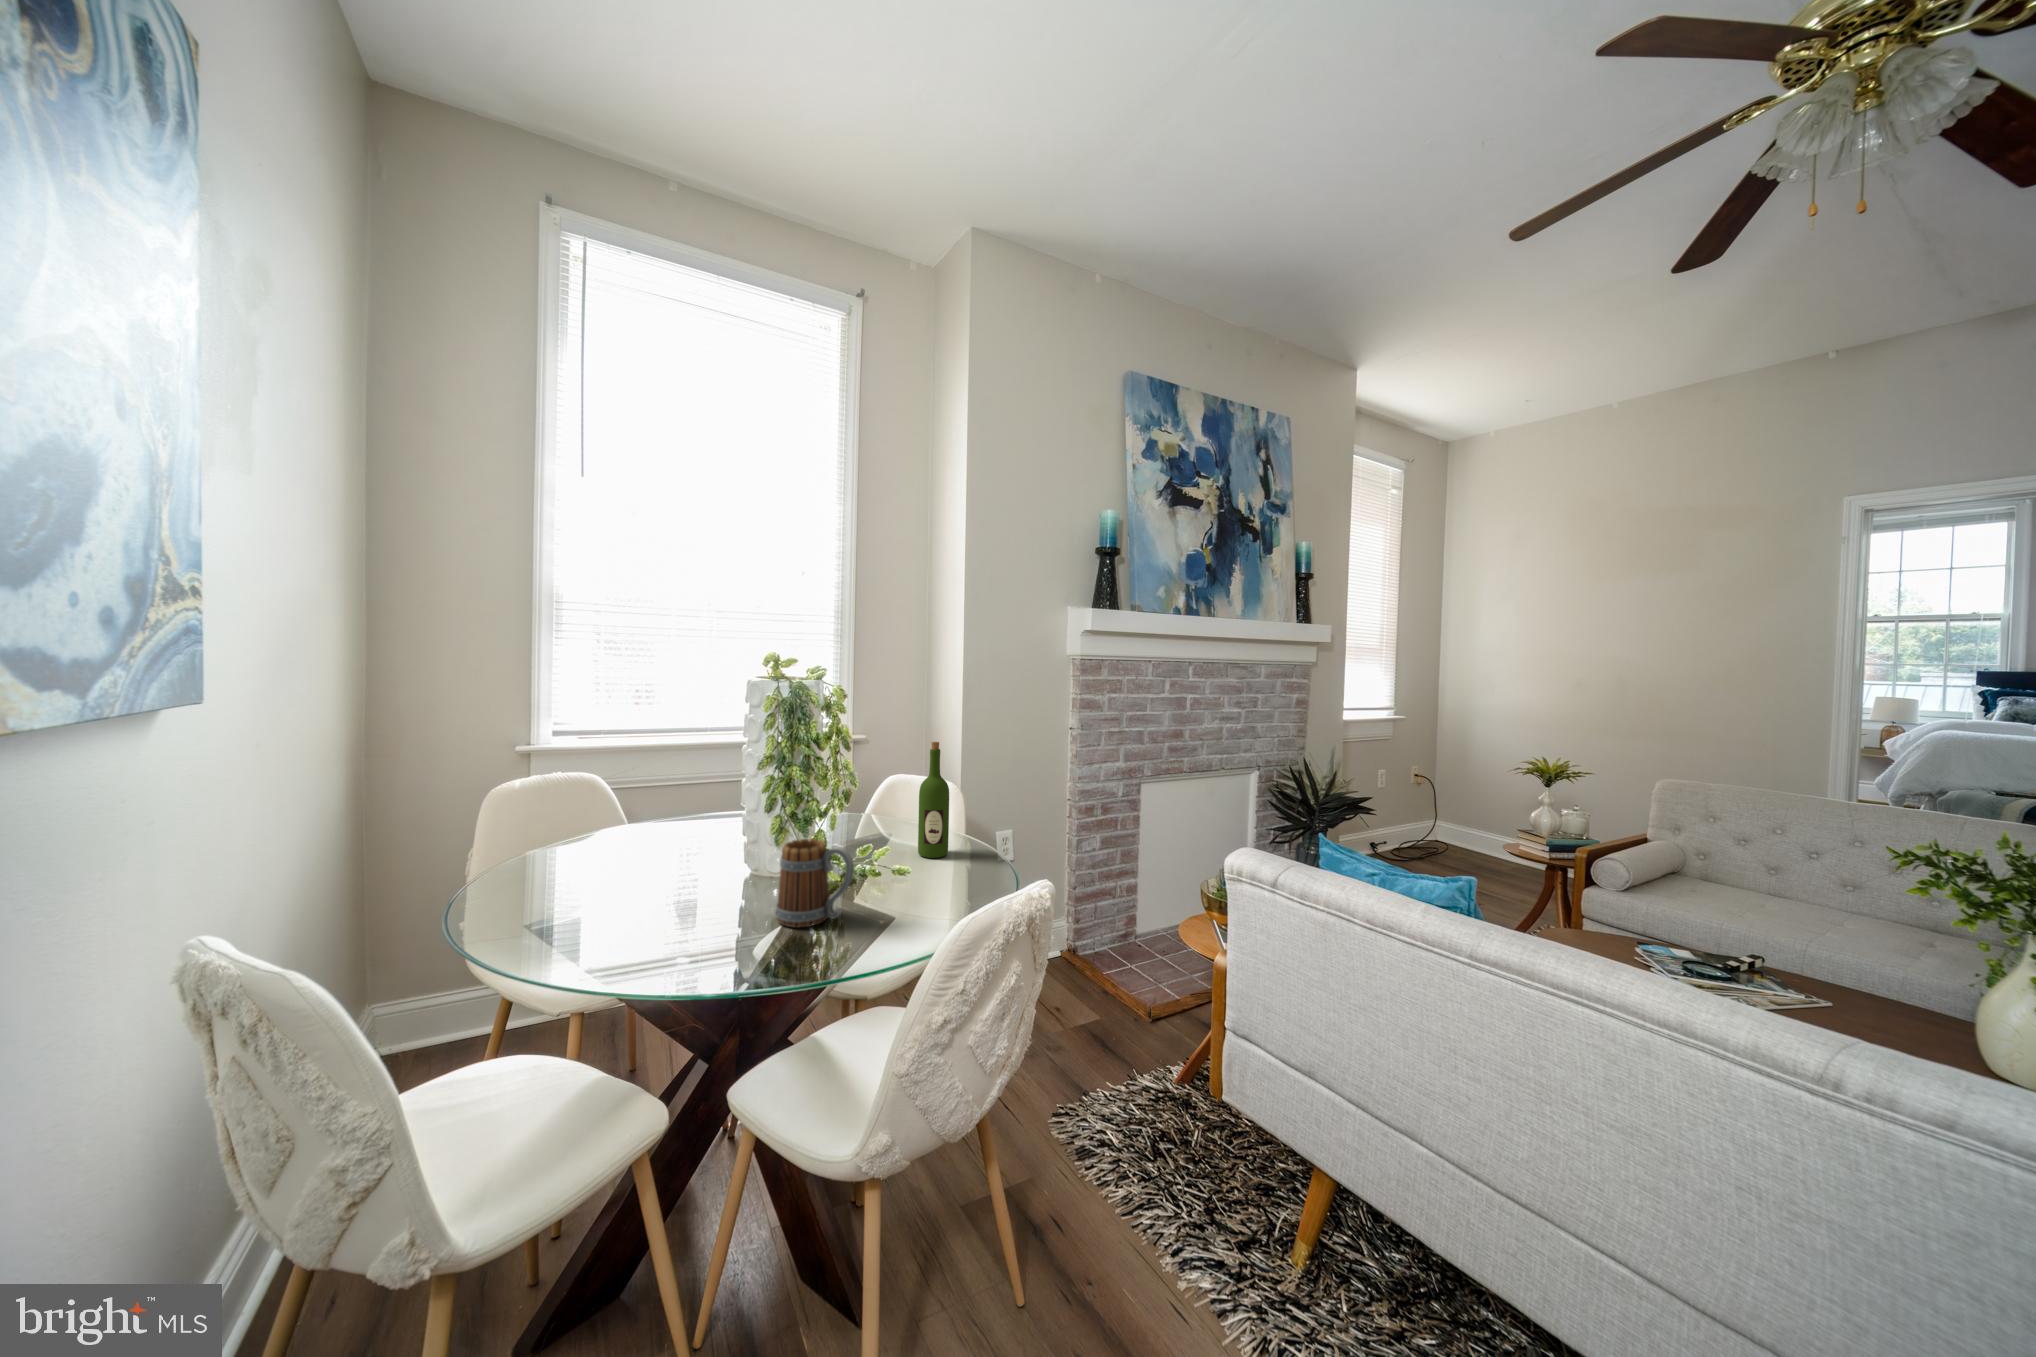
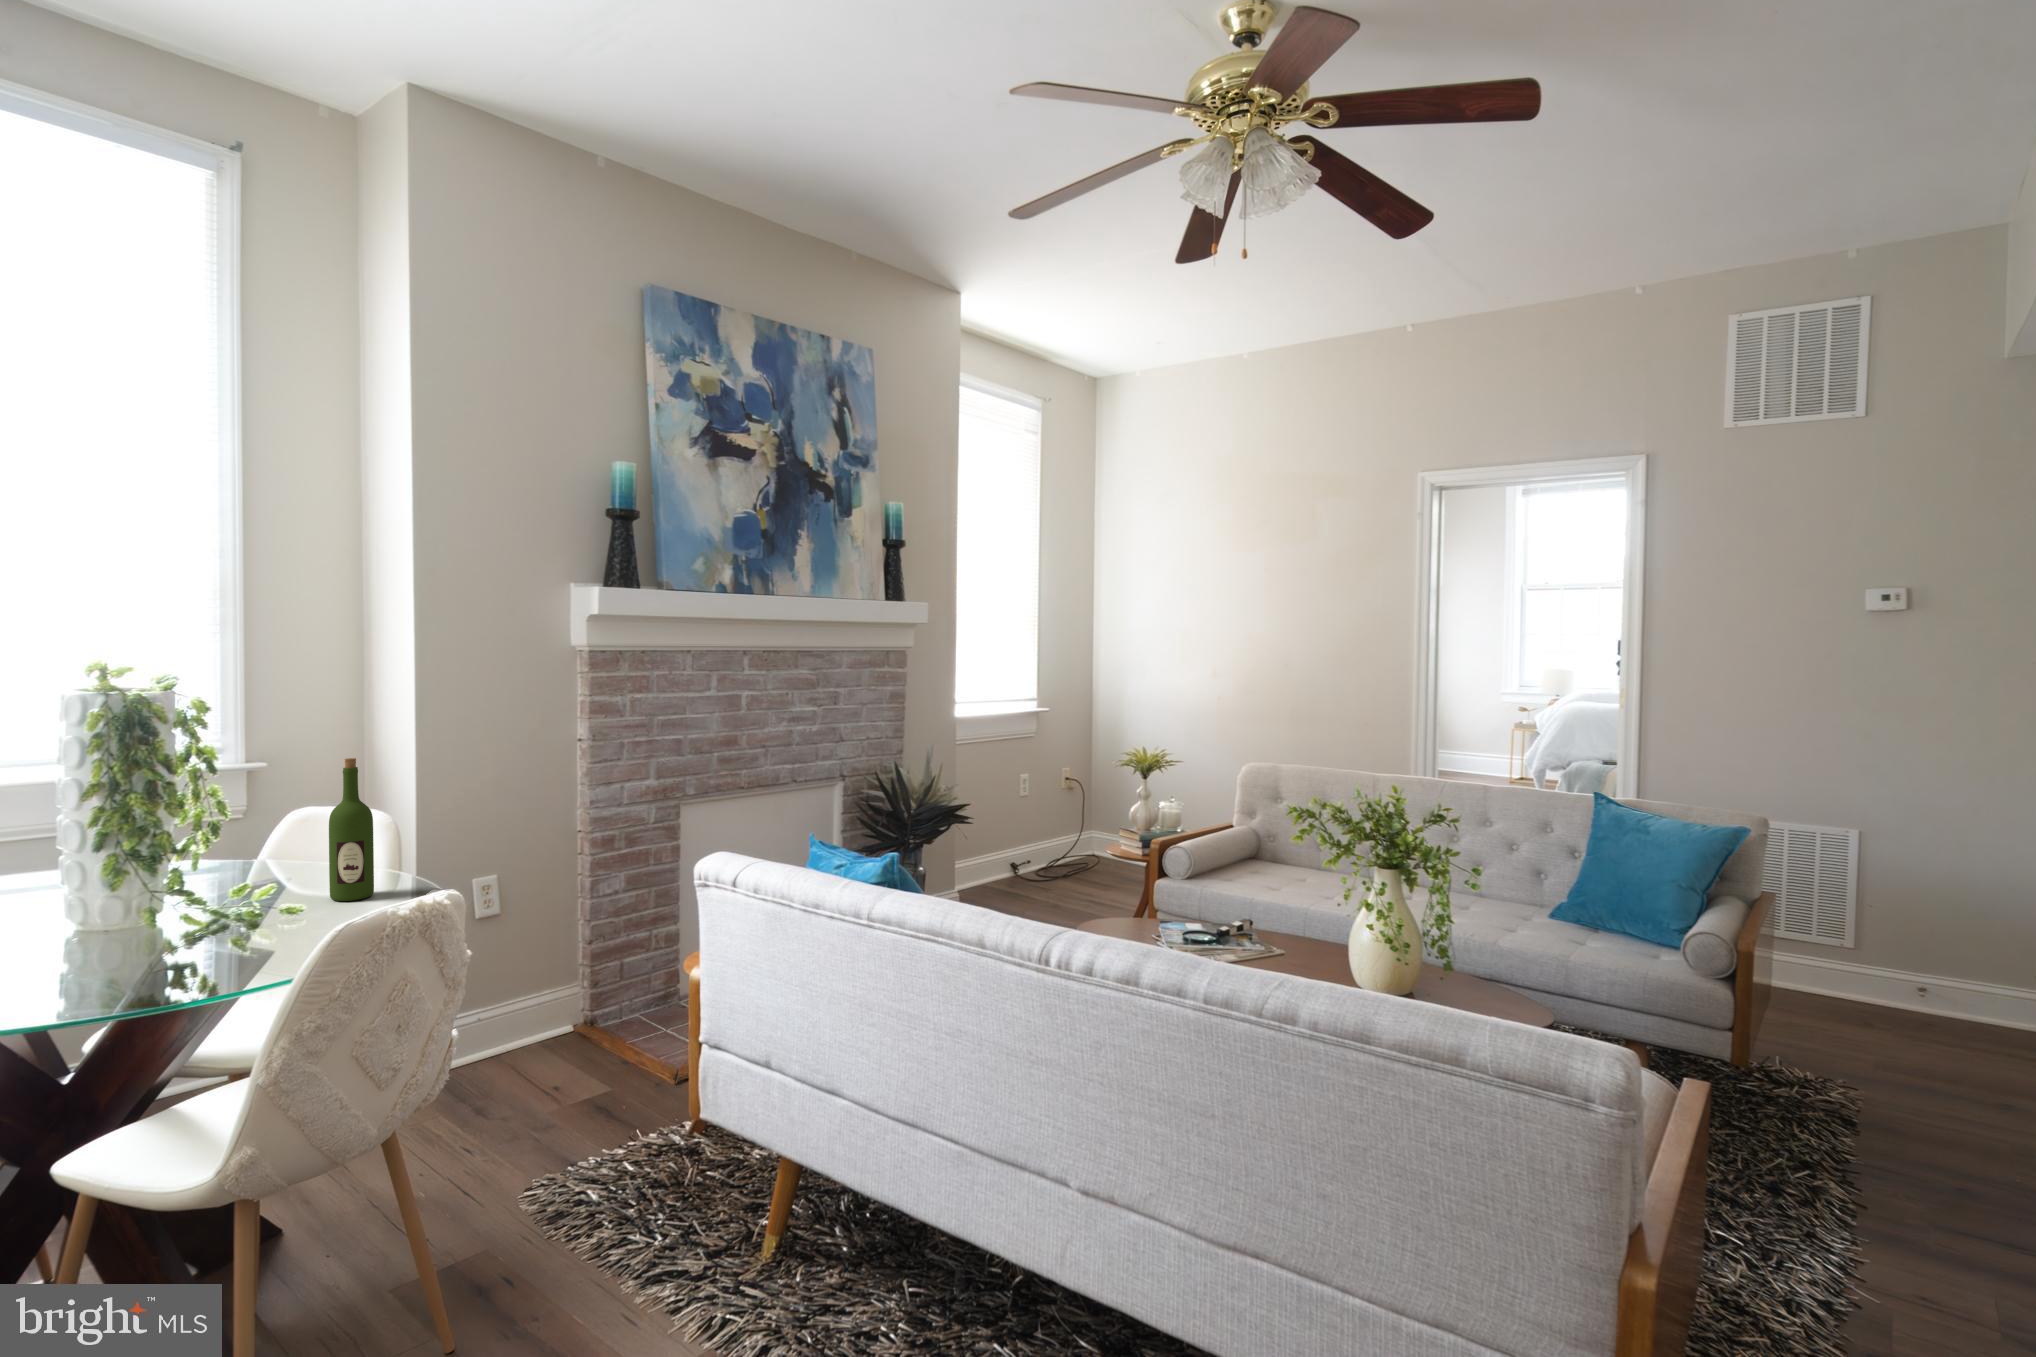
mug: present [776,839,854,927] -> none [111,877,224,981]

